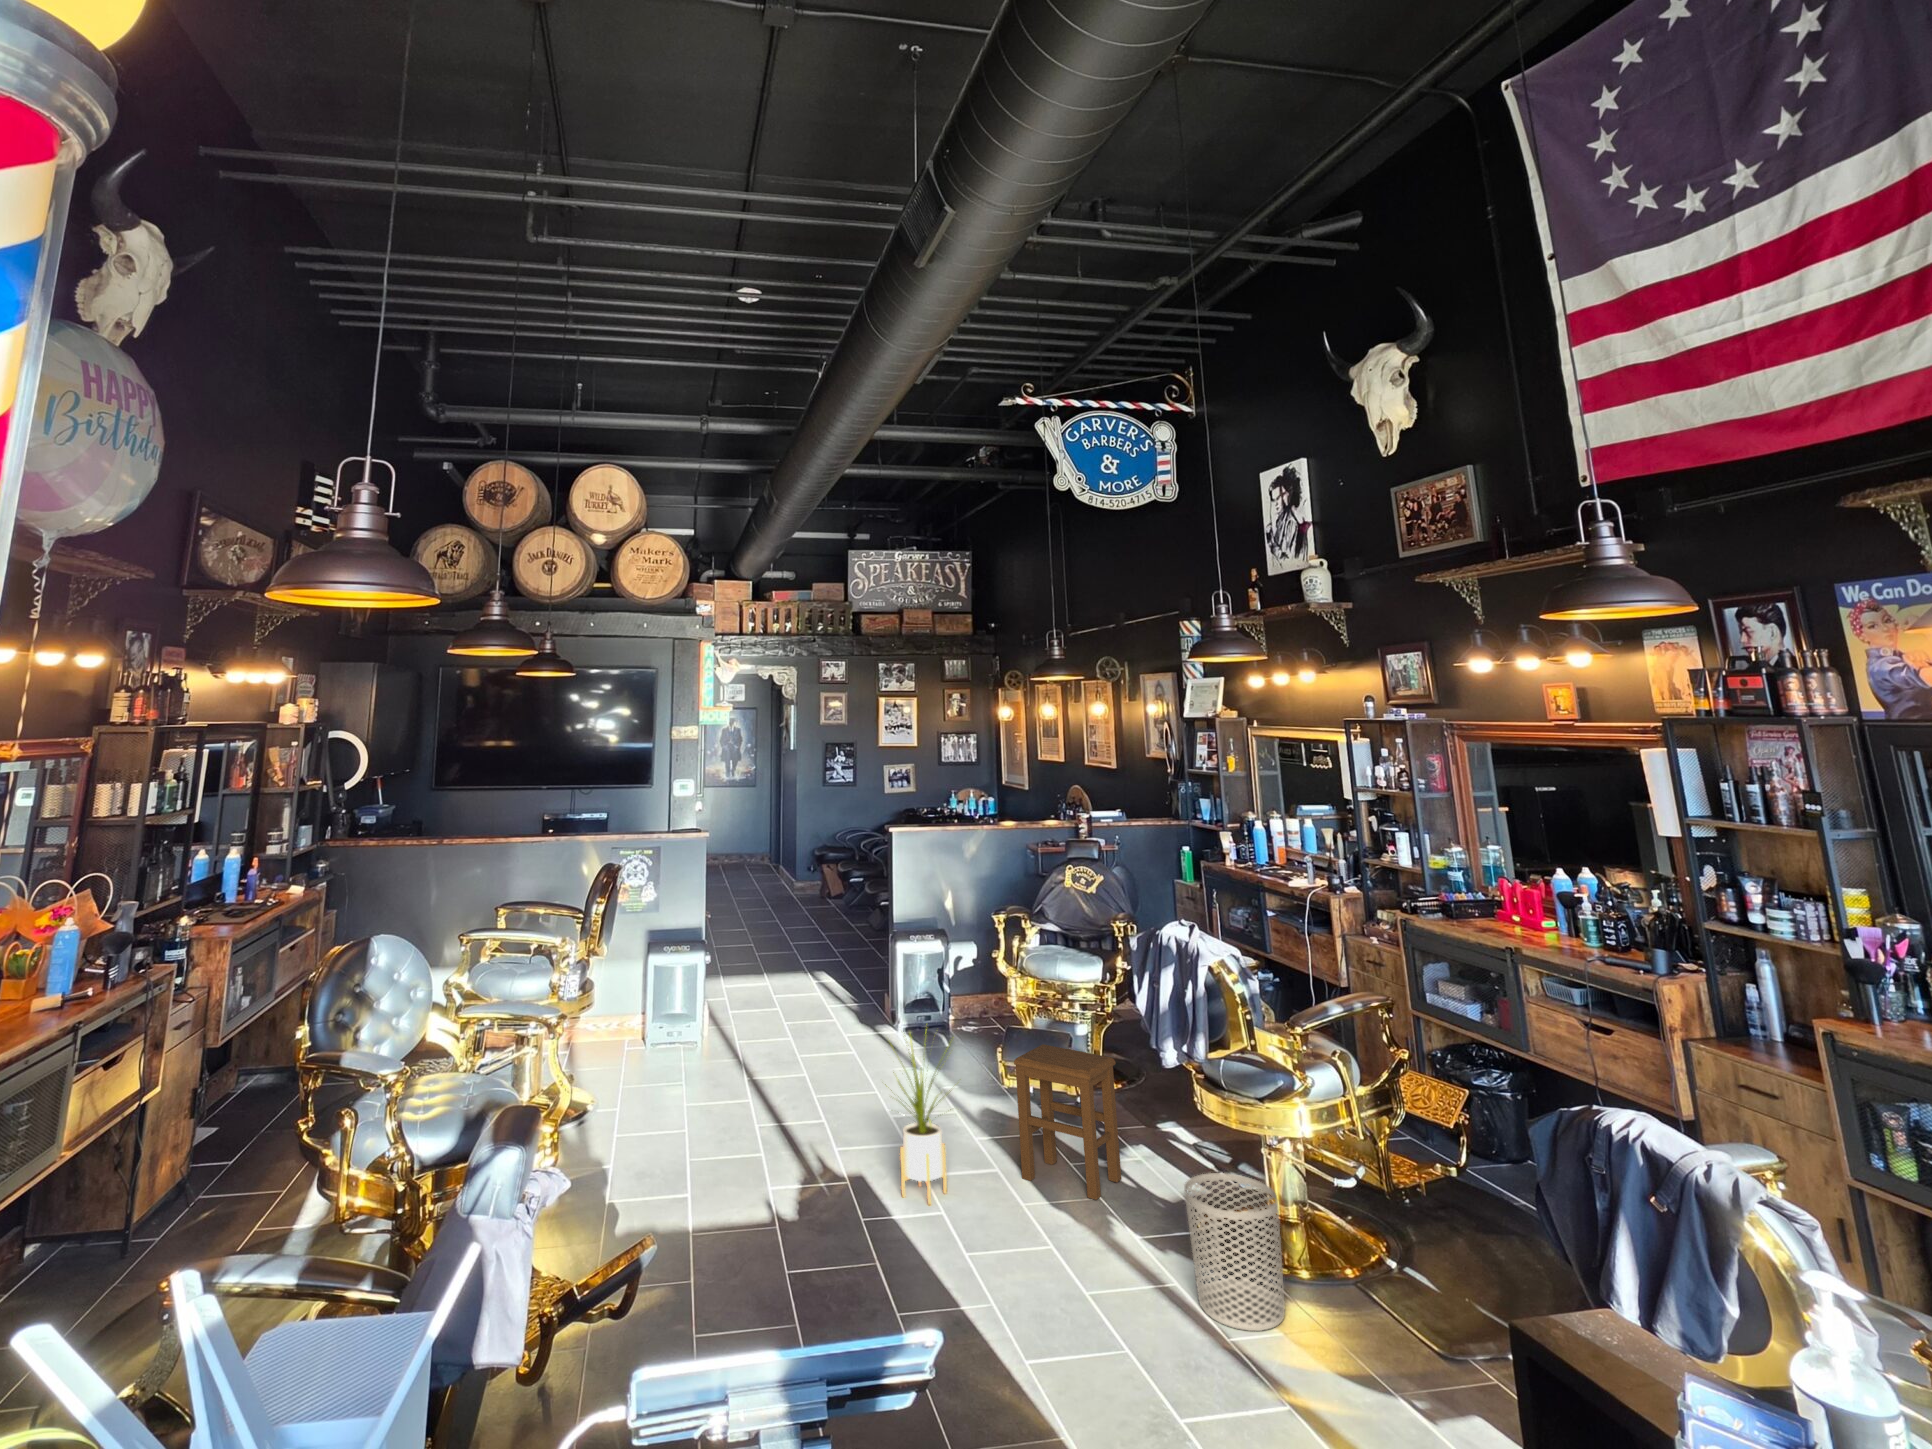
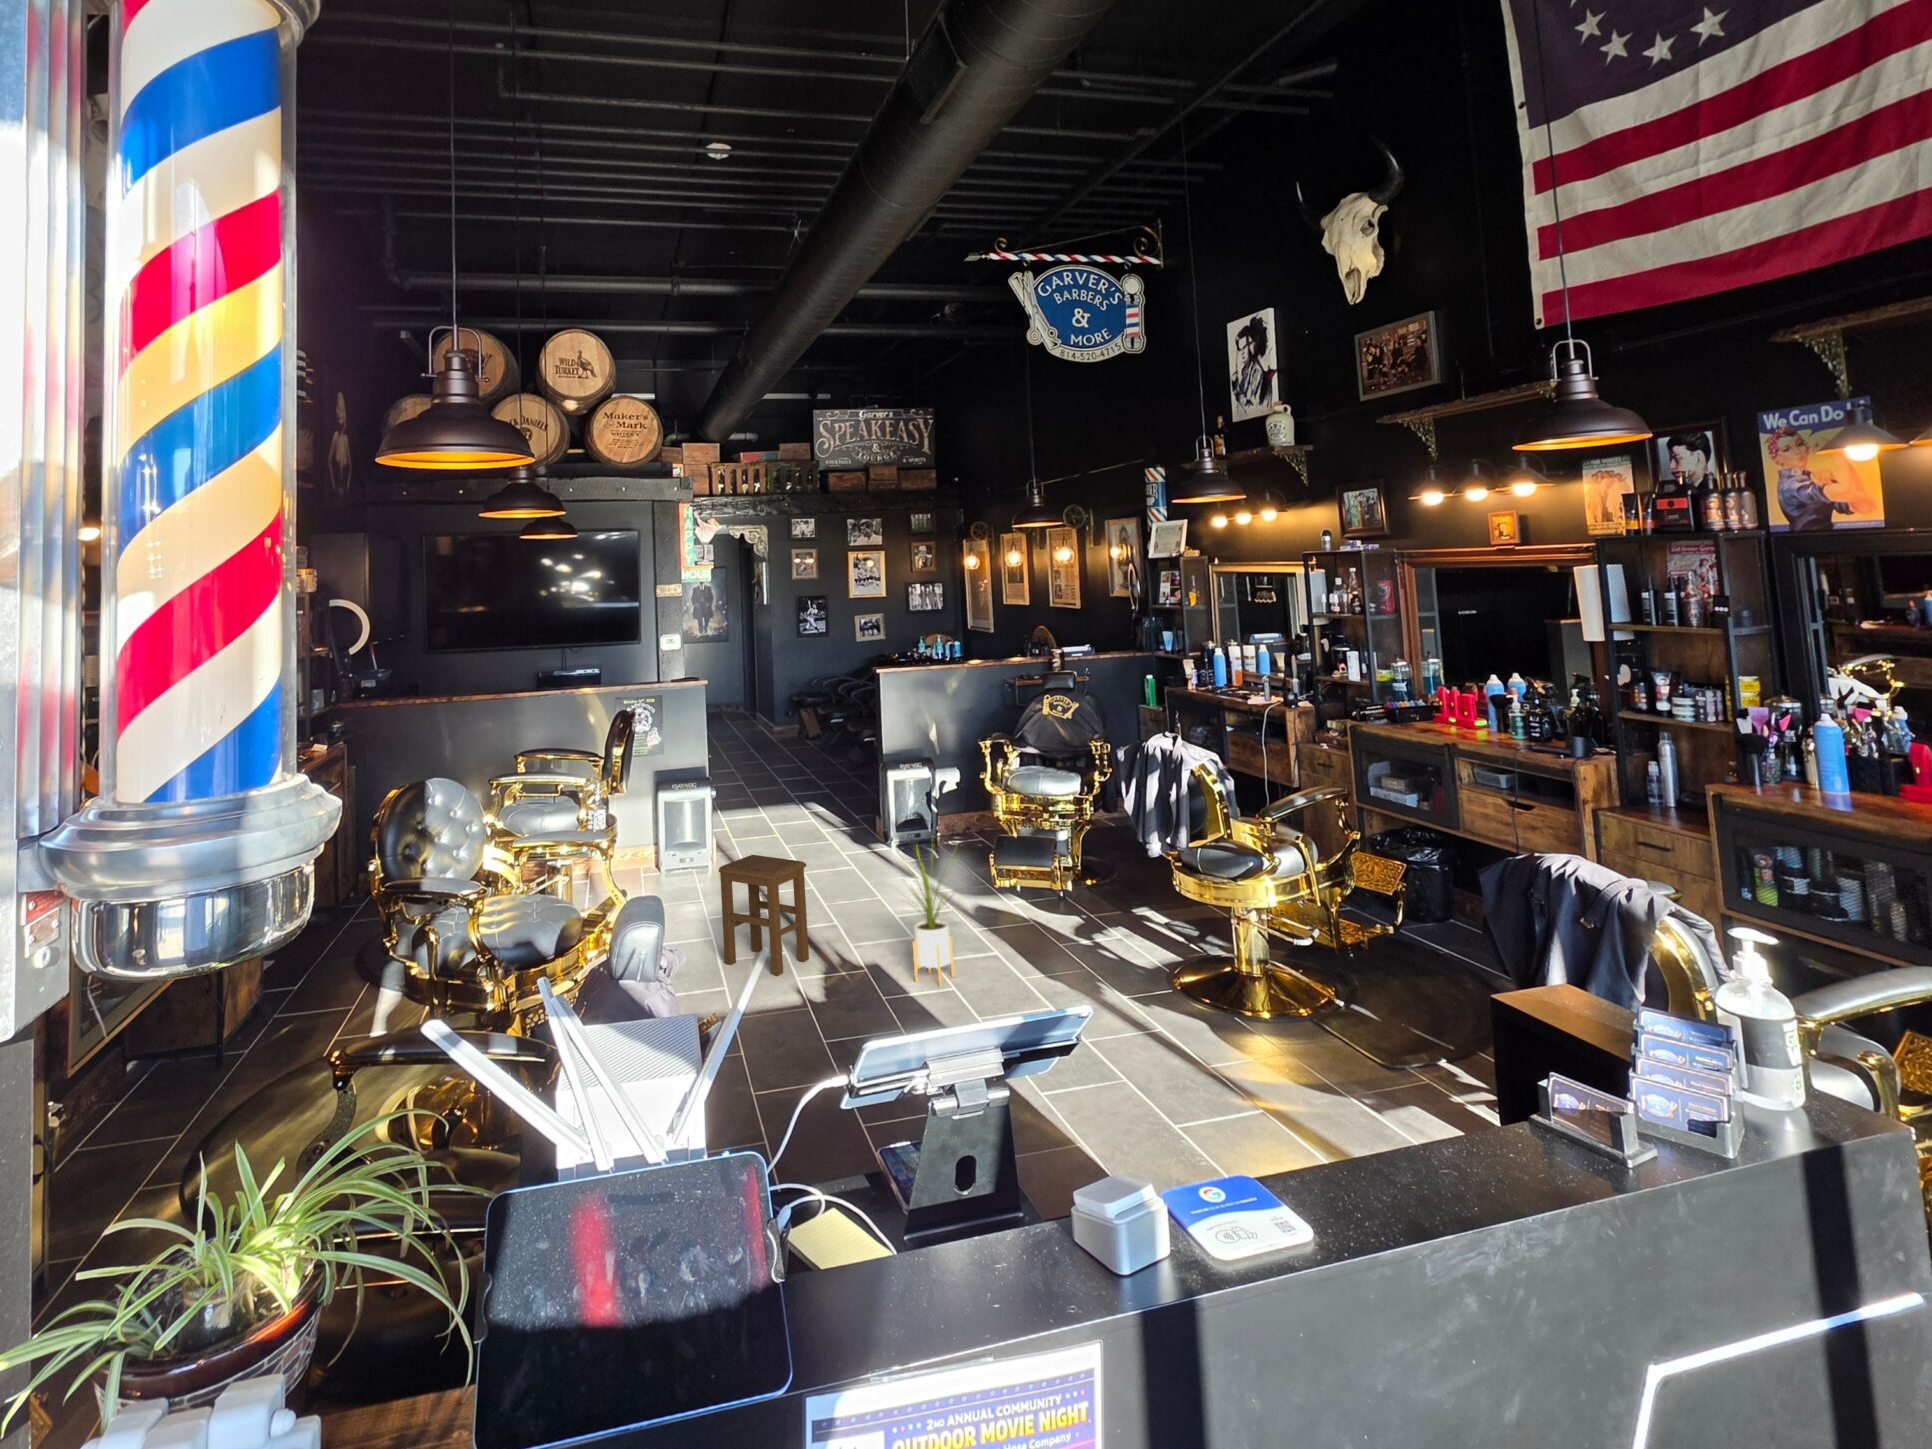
stool: present [1014,1044,1121,1200] -> present [719,855,809,975]
waste bin: present [1184,1173,1285,1331] -> none [1170,941,1254,1061]

